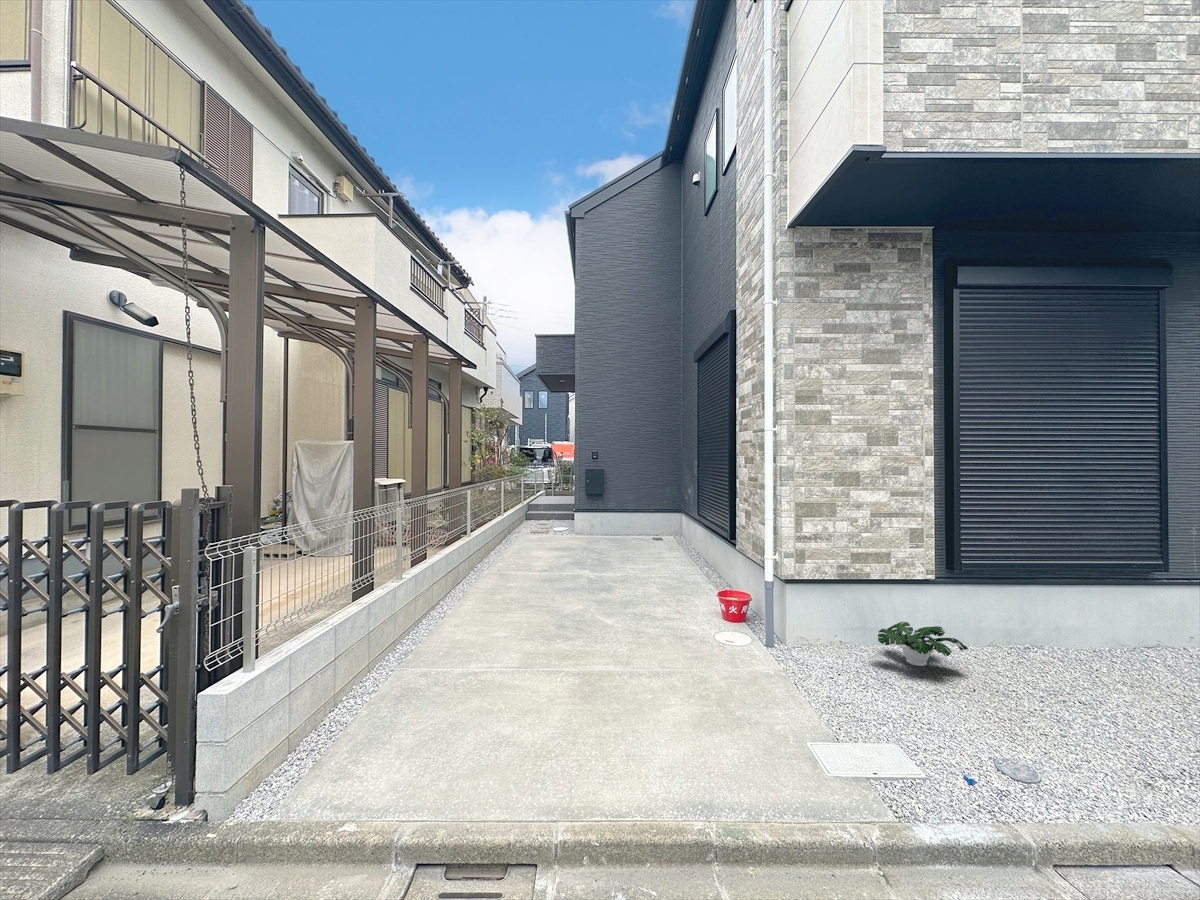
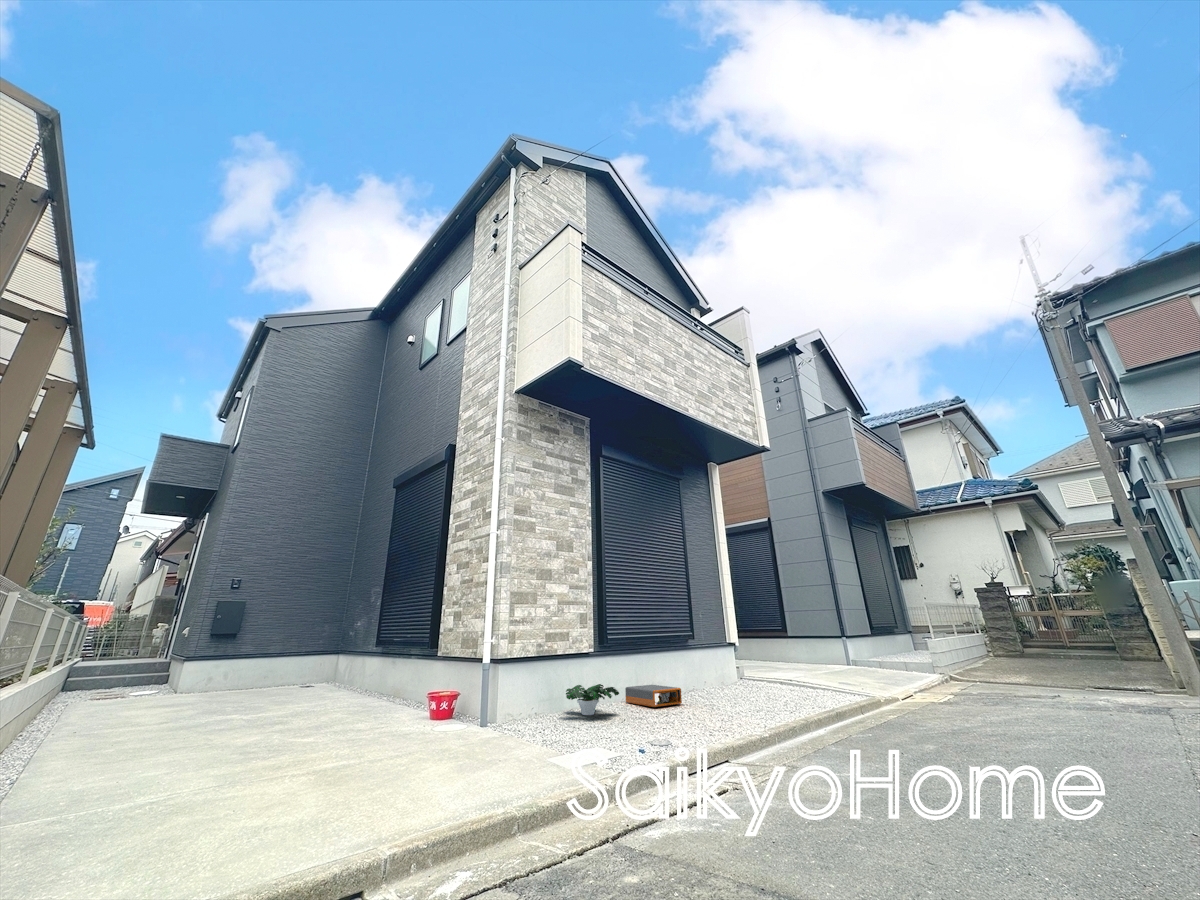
storage box: none [993,631,1101,676] -> present [625,685,682,707]

